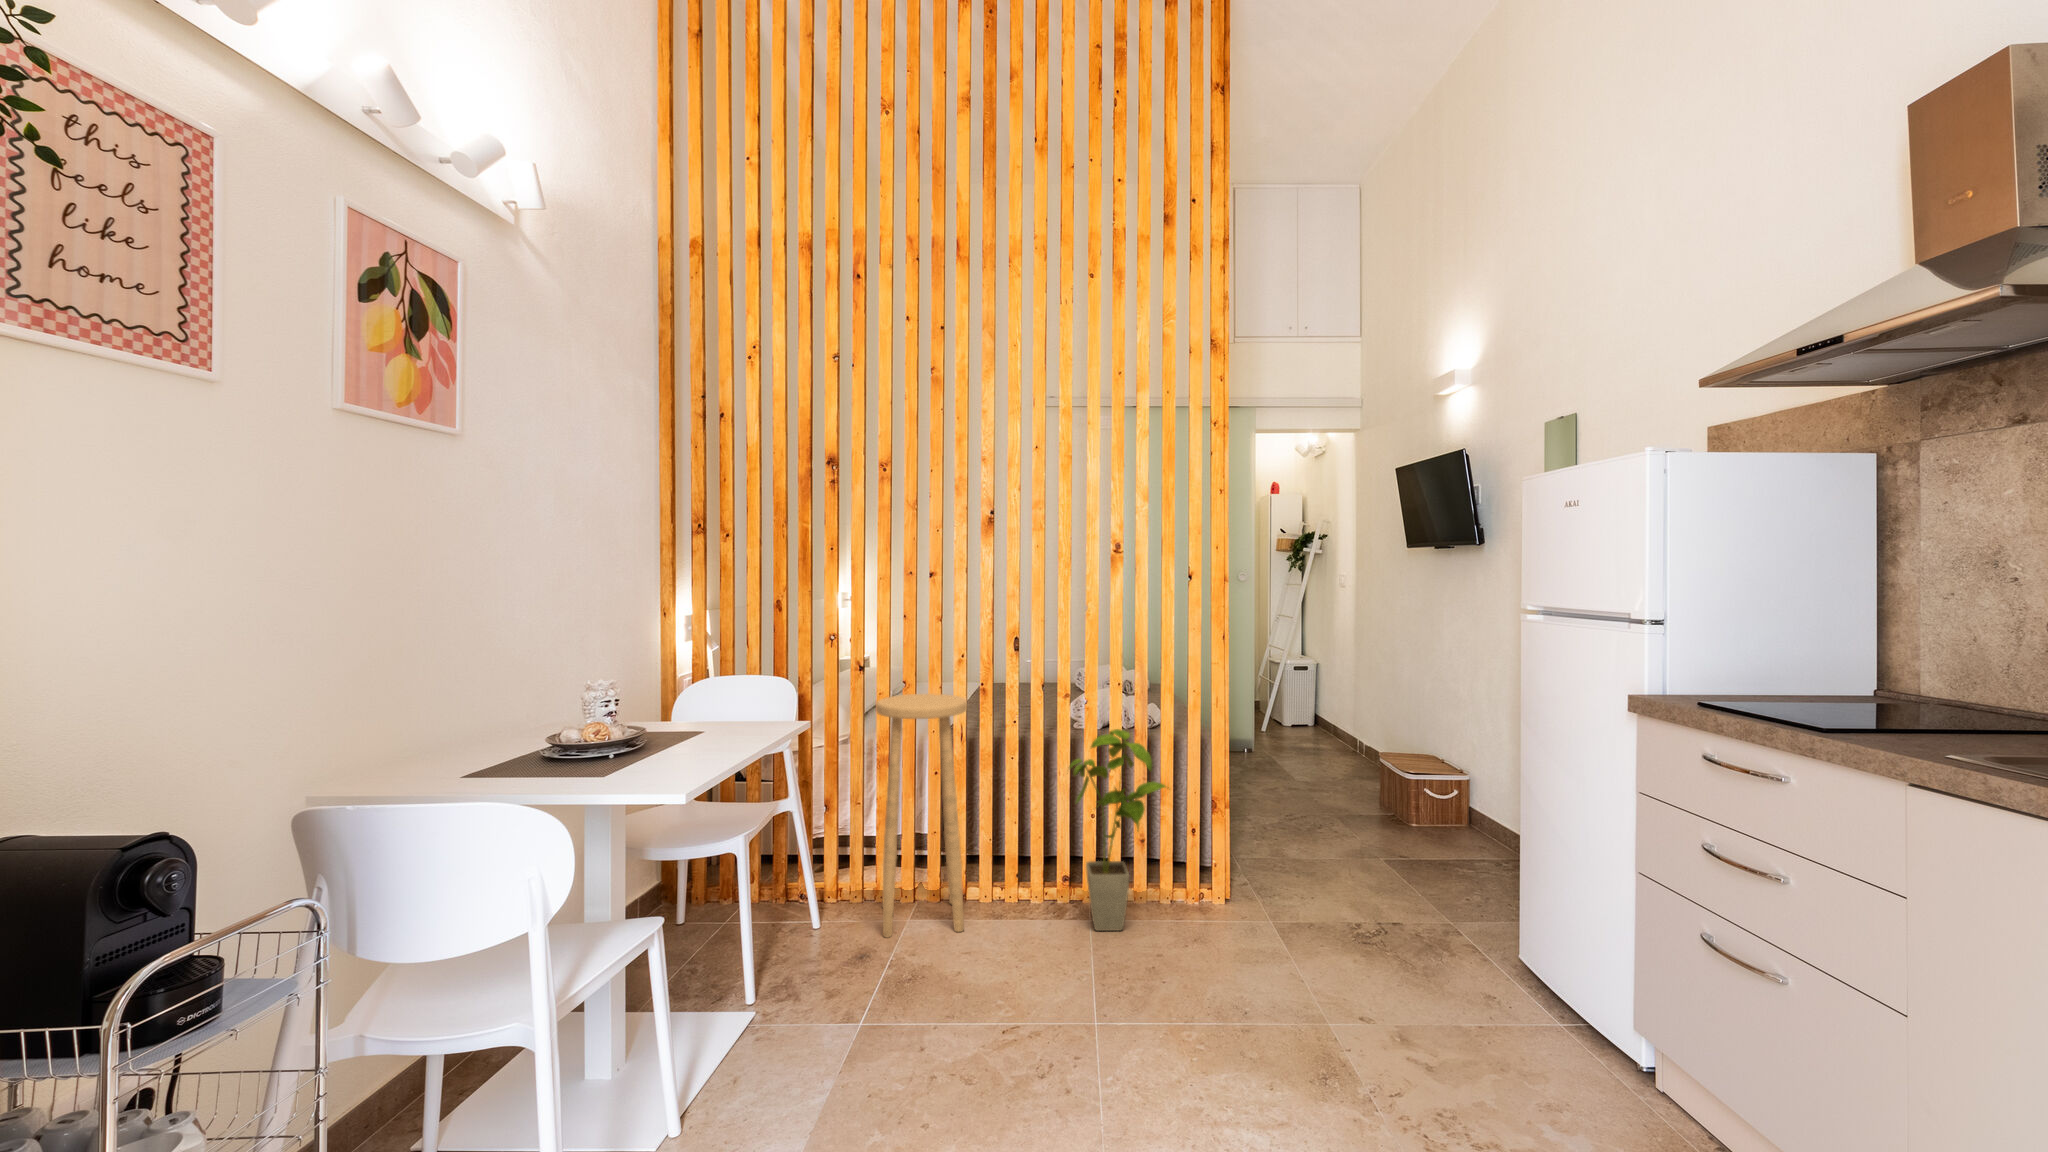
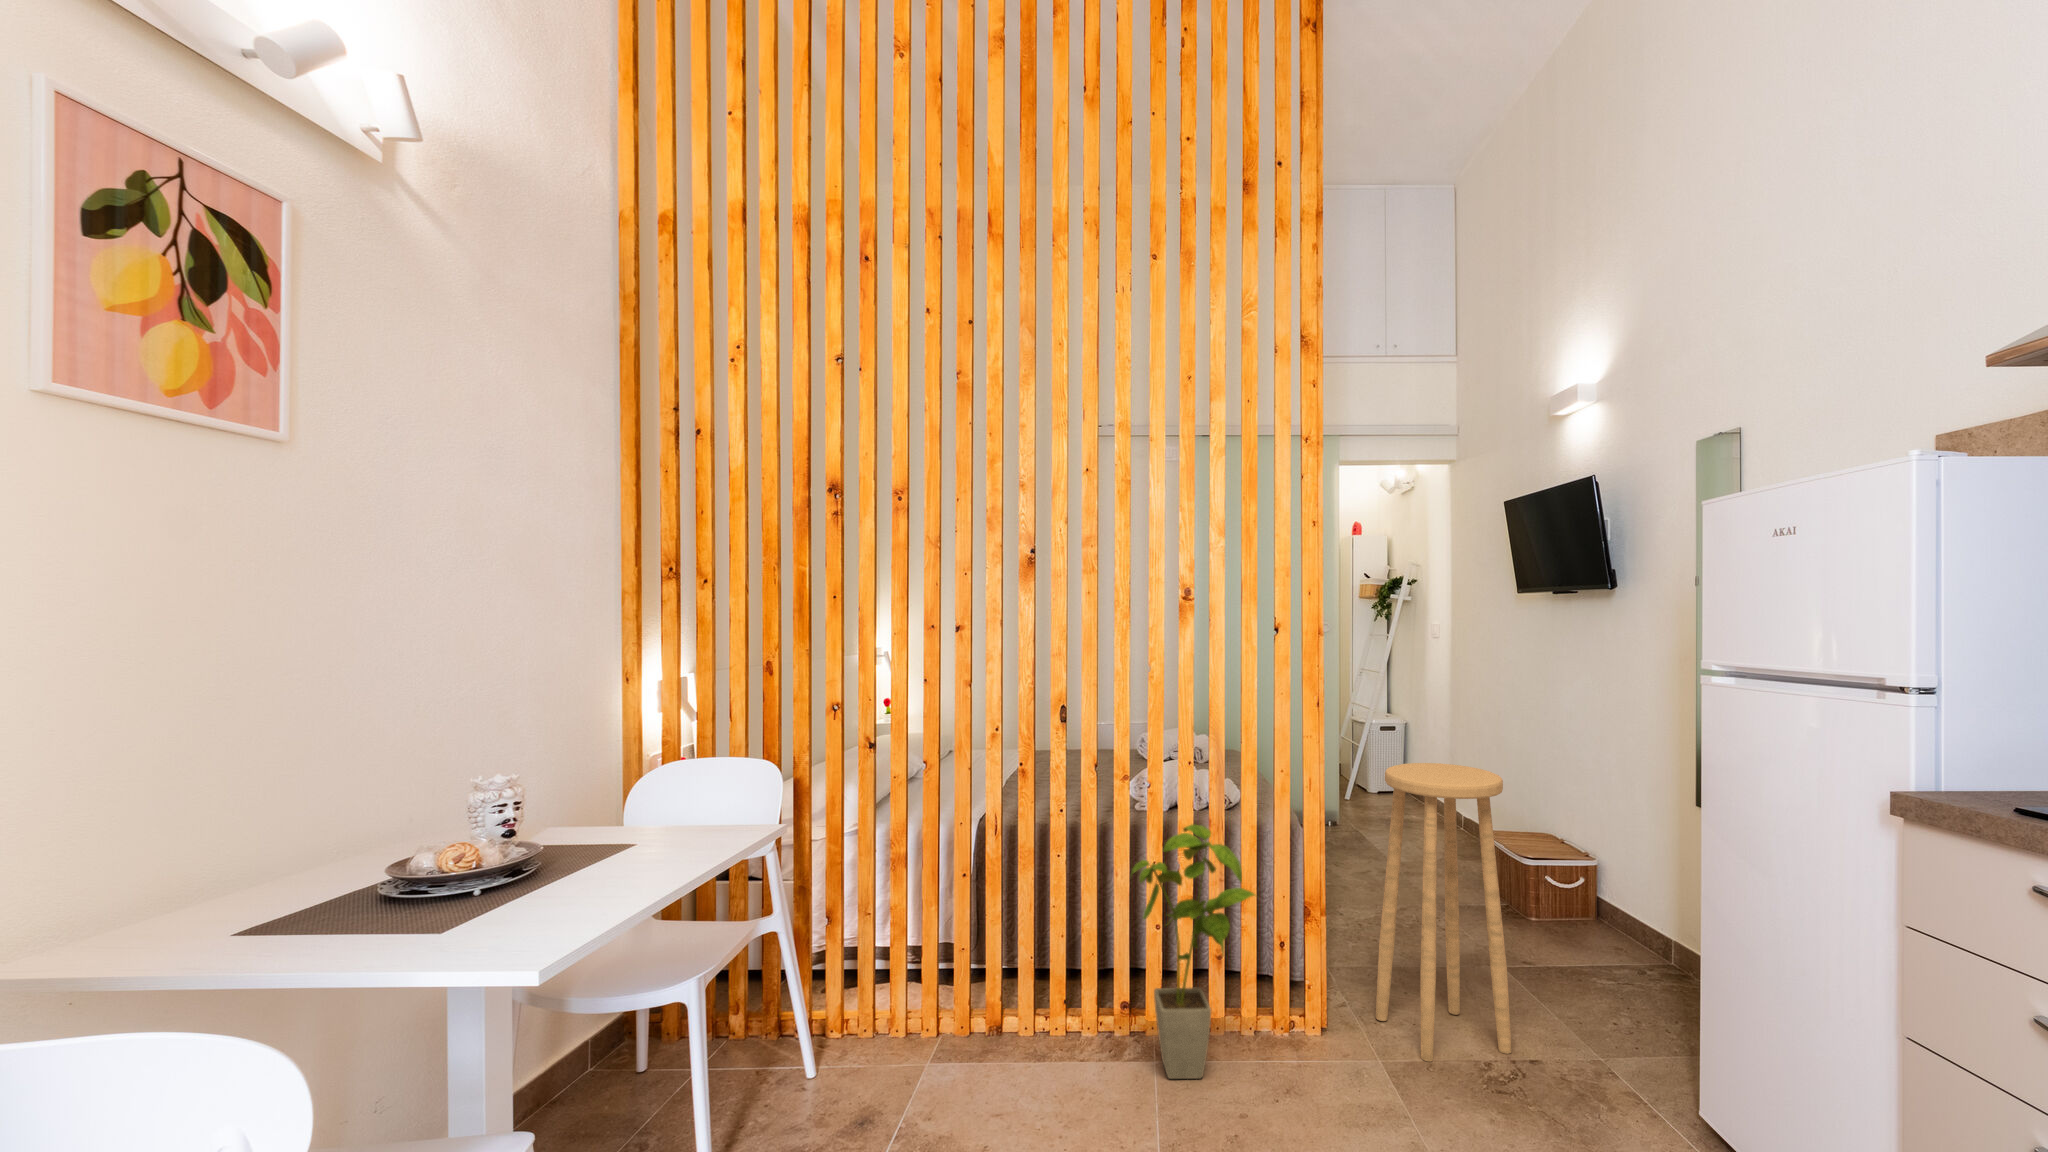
stool: present [876,694,967,937] -> present [1376,763,1512,1062]

